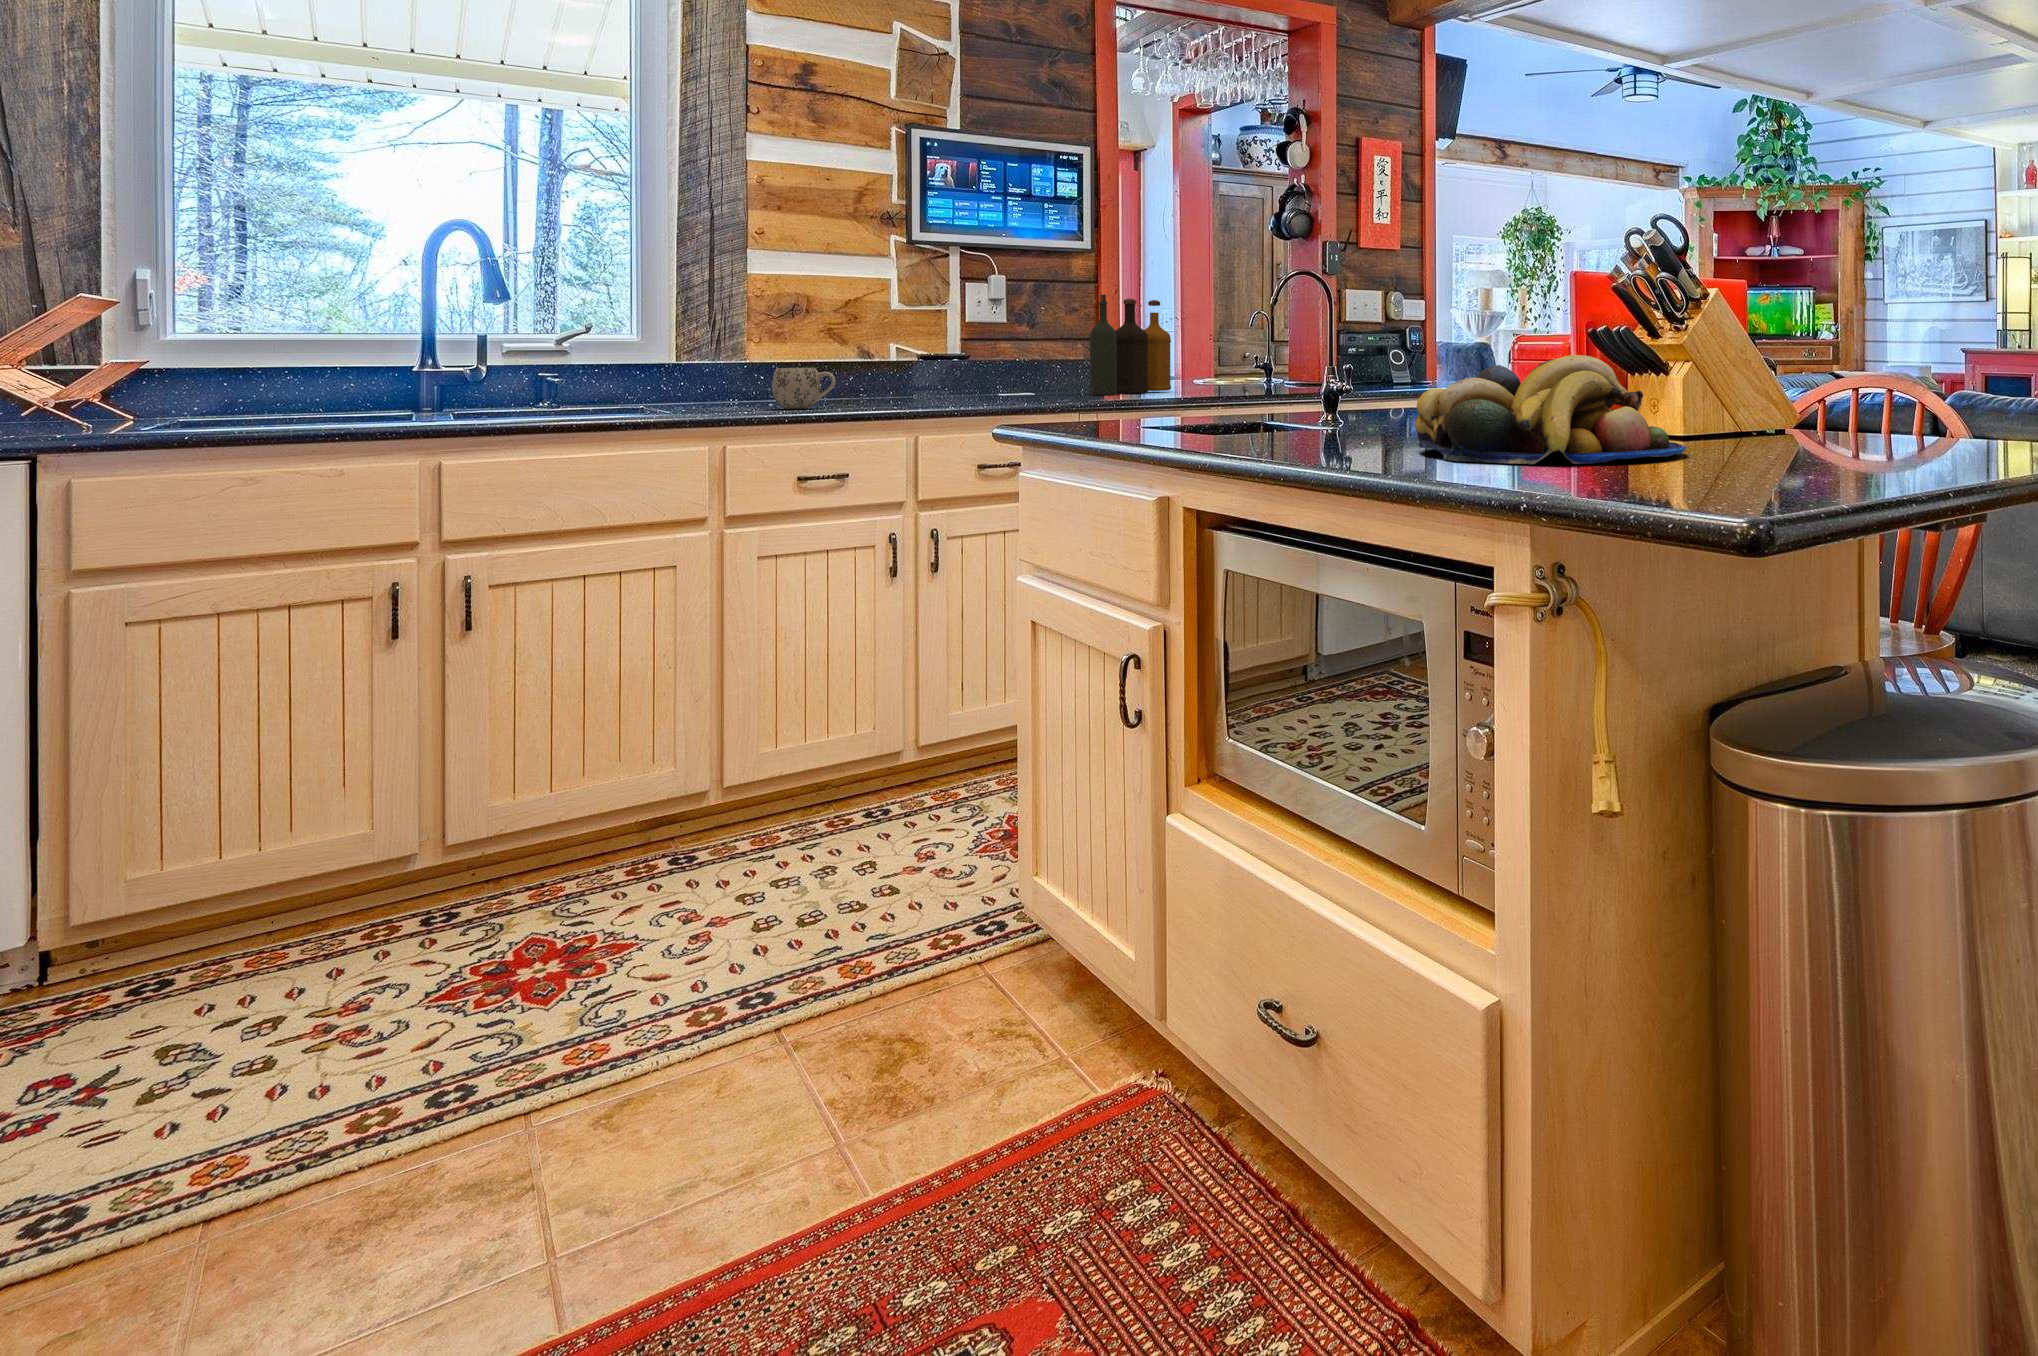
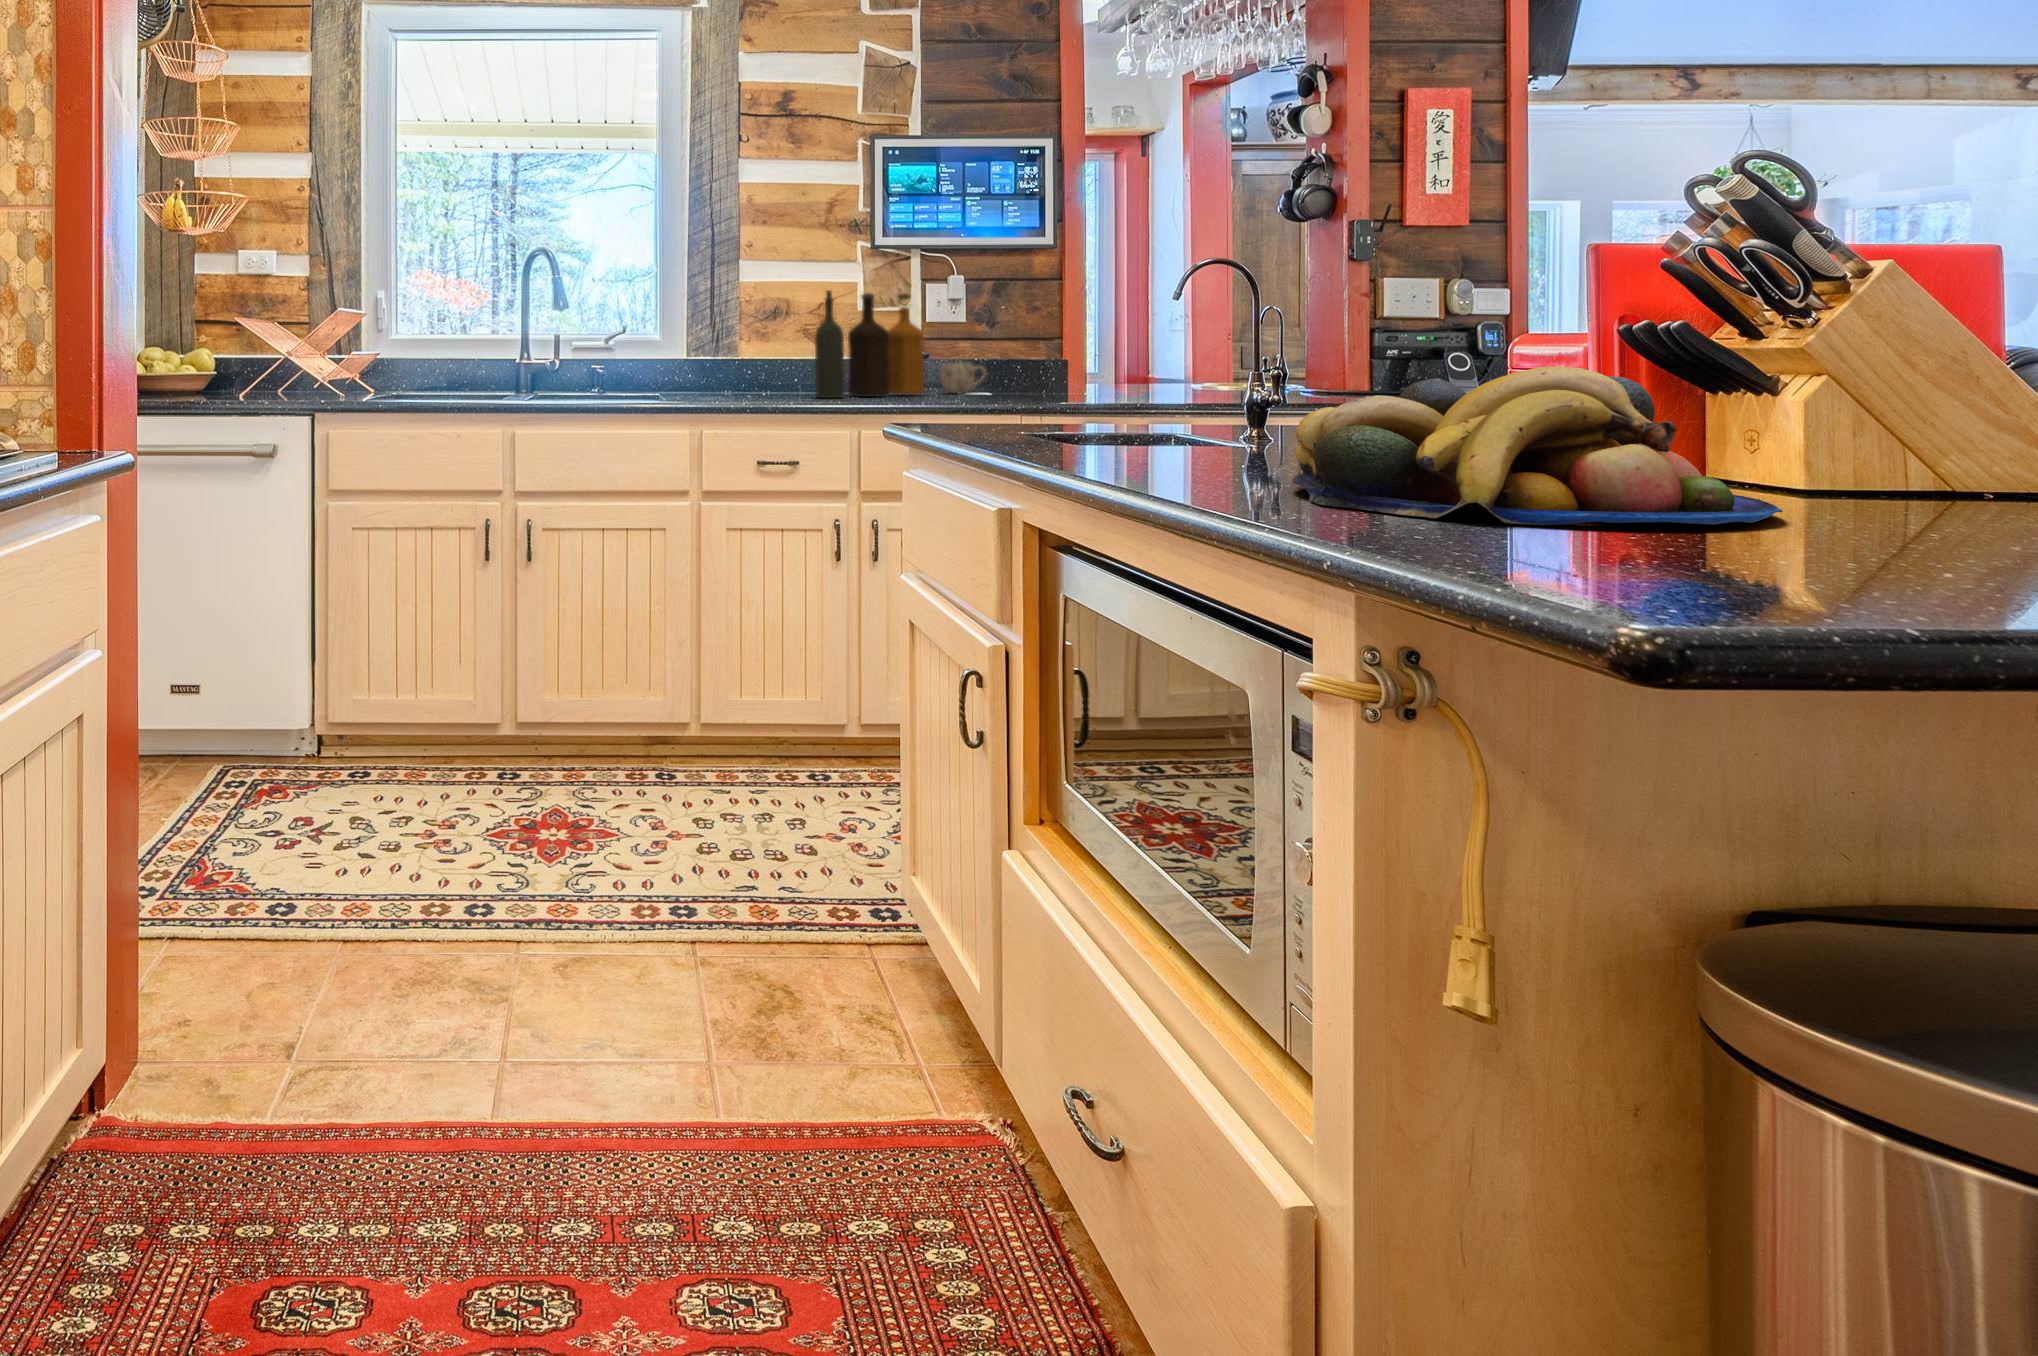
bottle: present [1090,295,1171,395] -> present [815,290,924,398]
mug: present [772,368,835,409] -> present [940,362,986,393]

